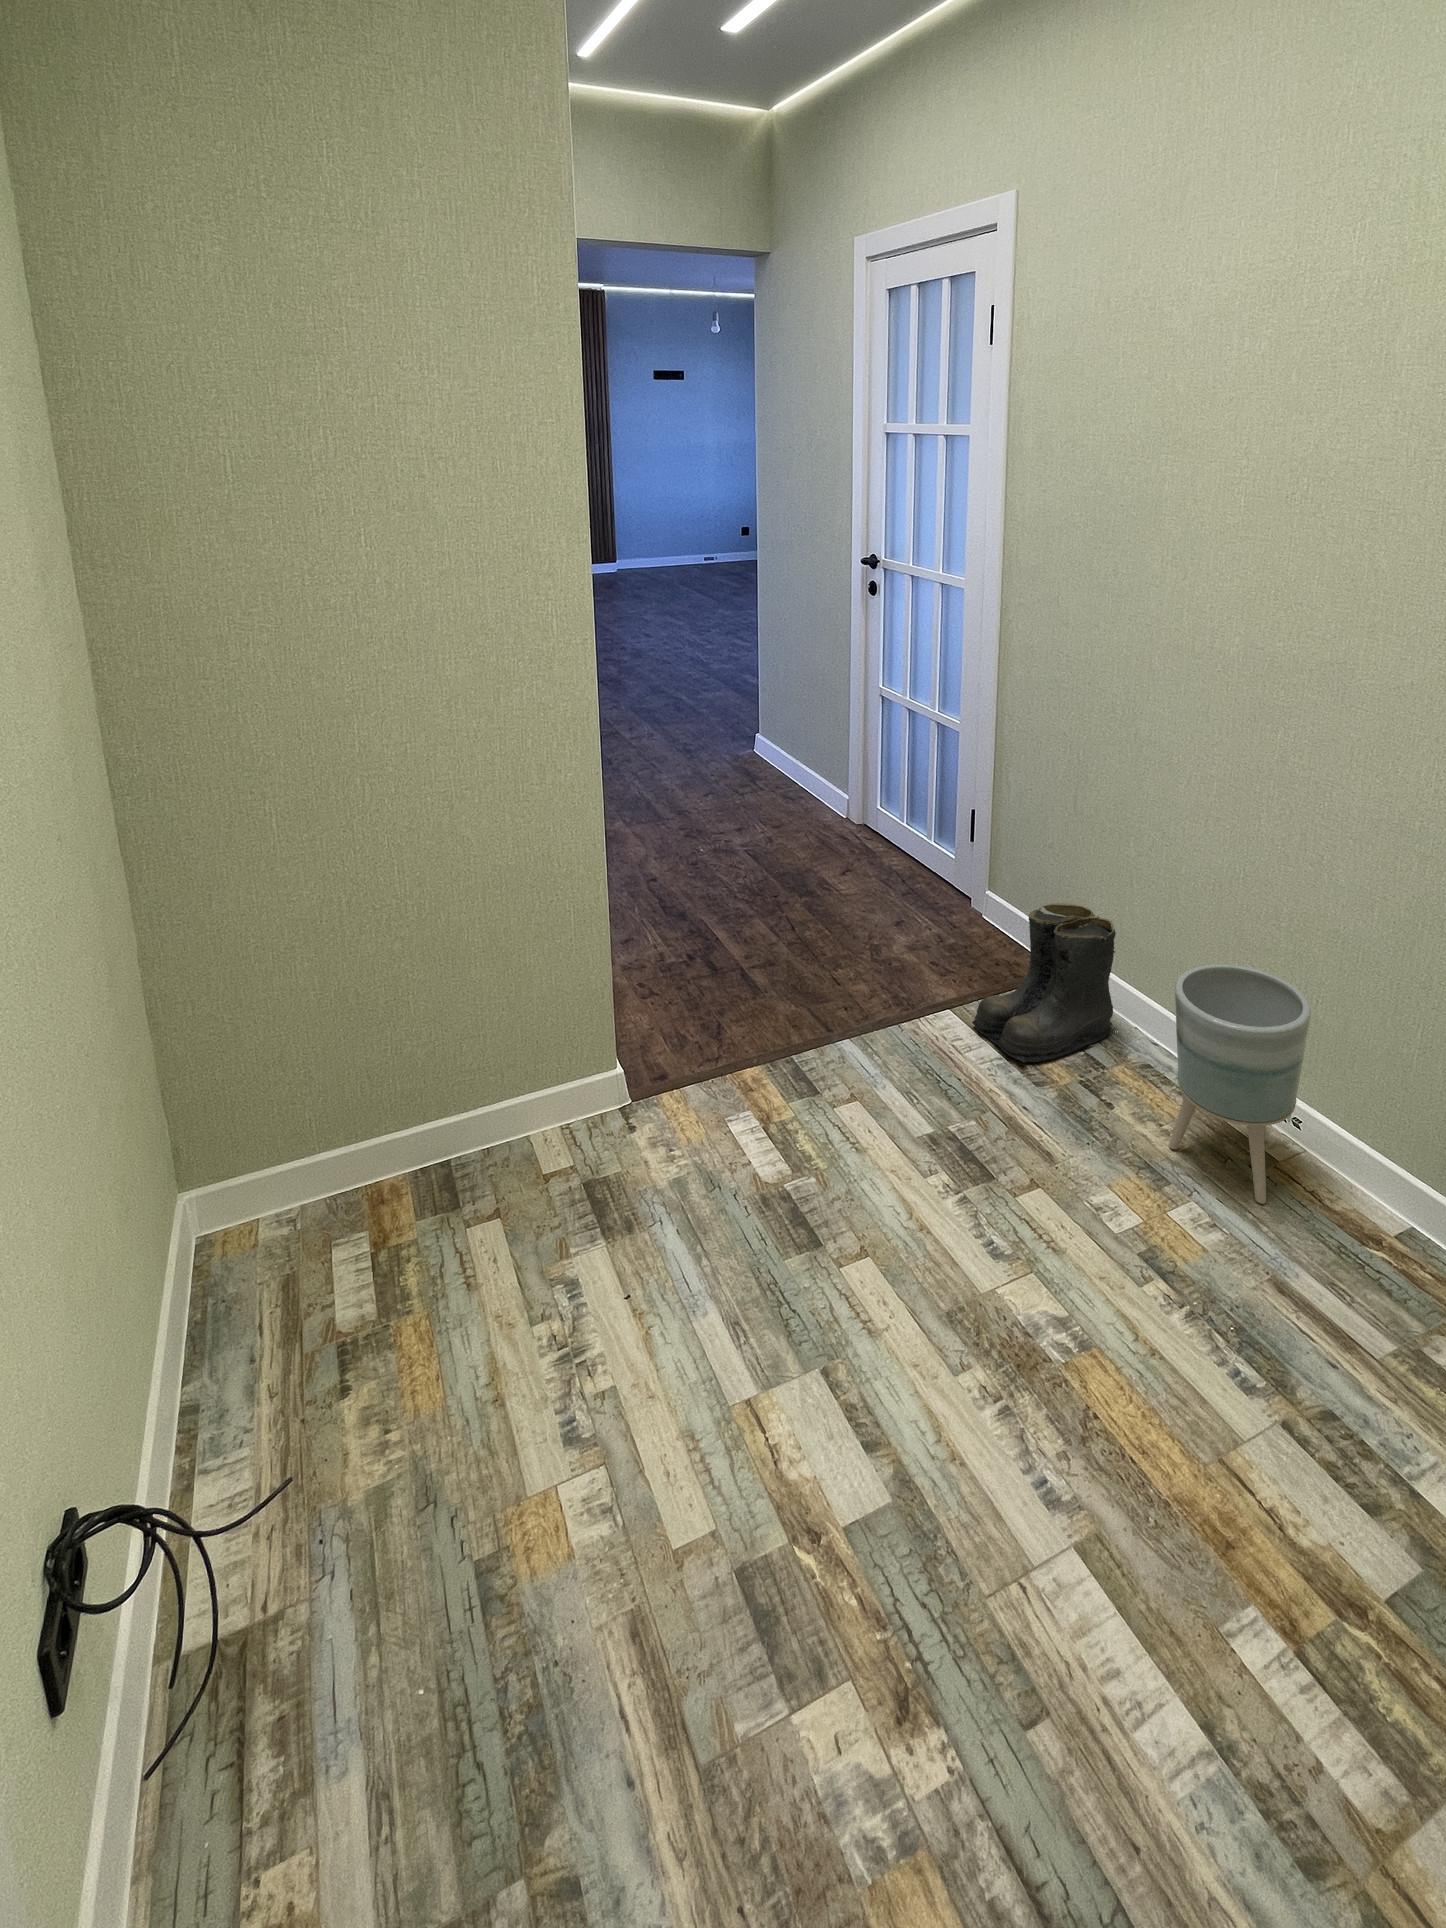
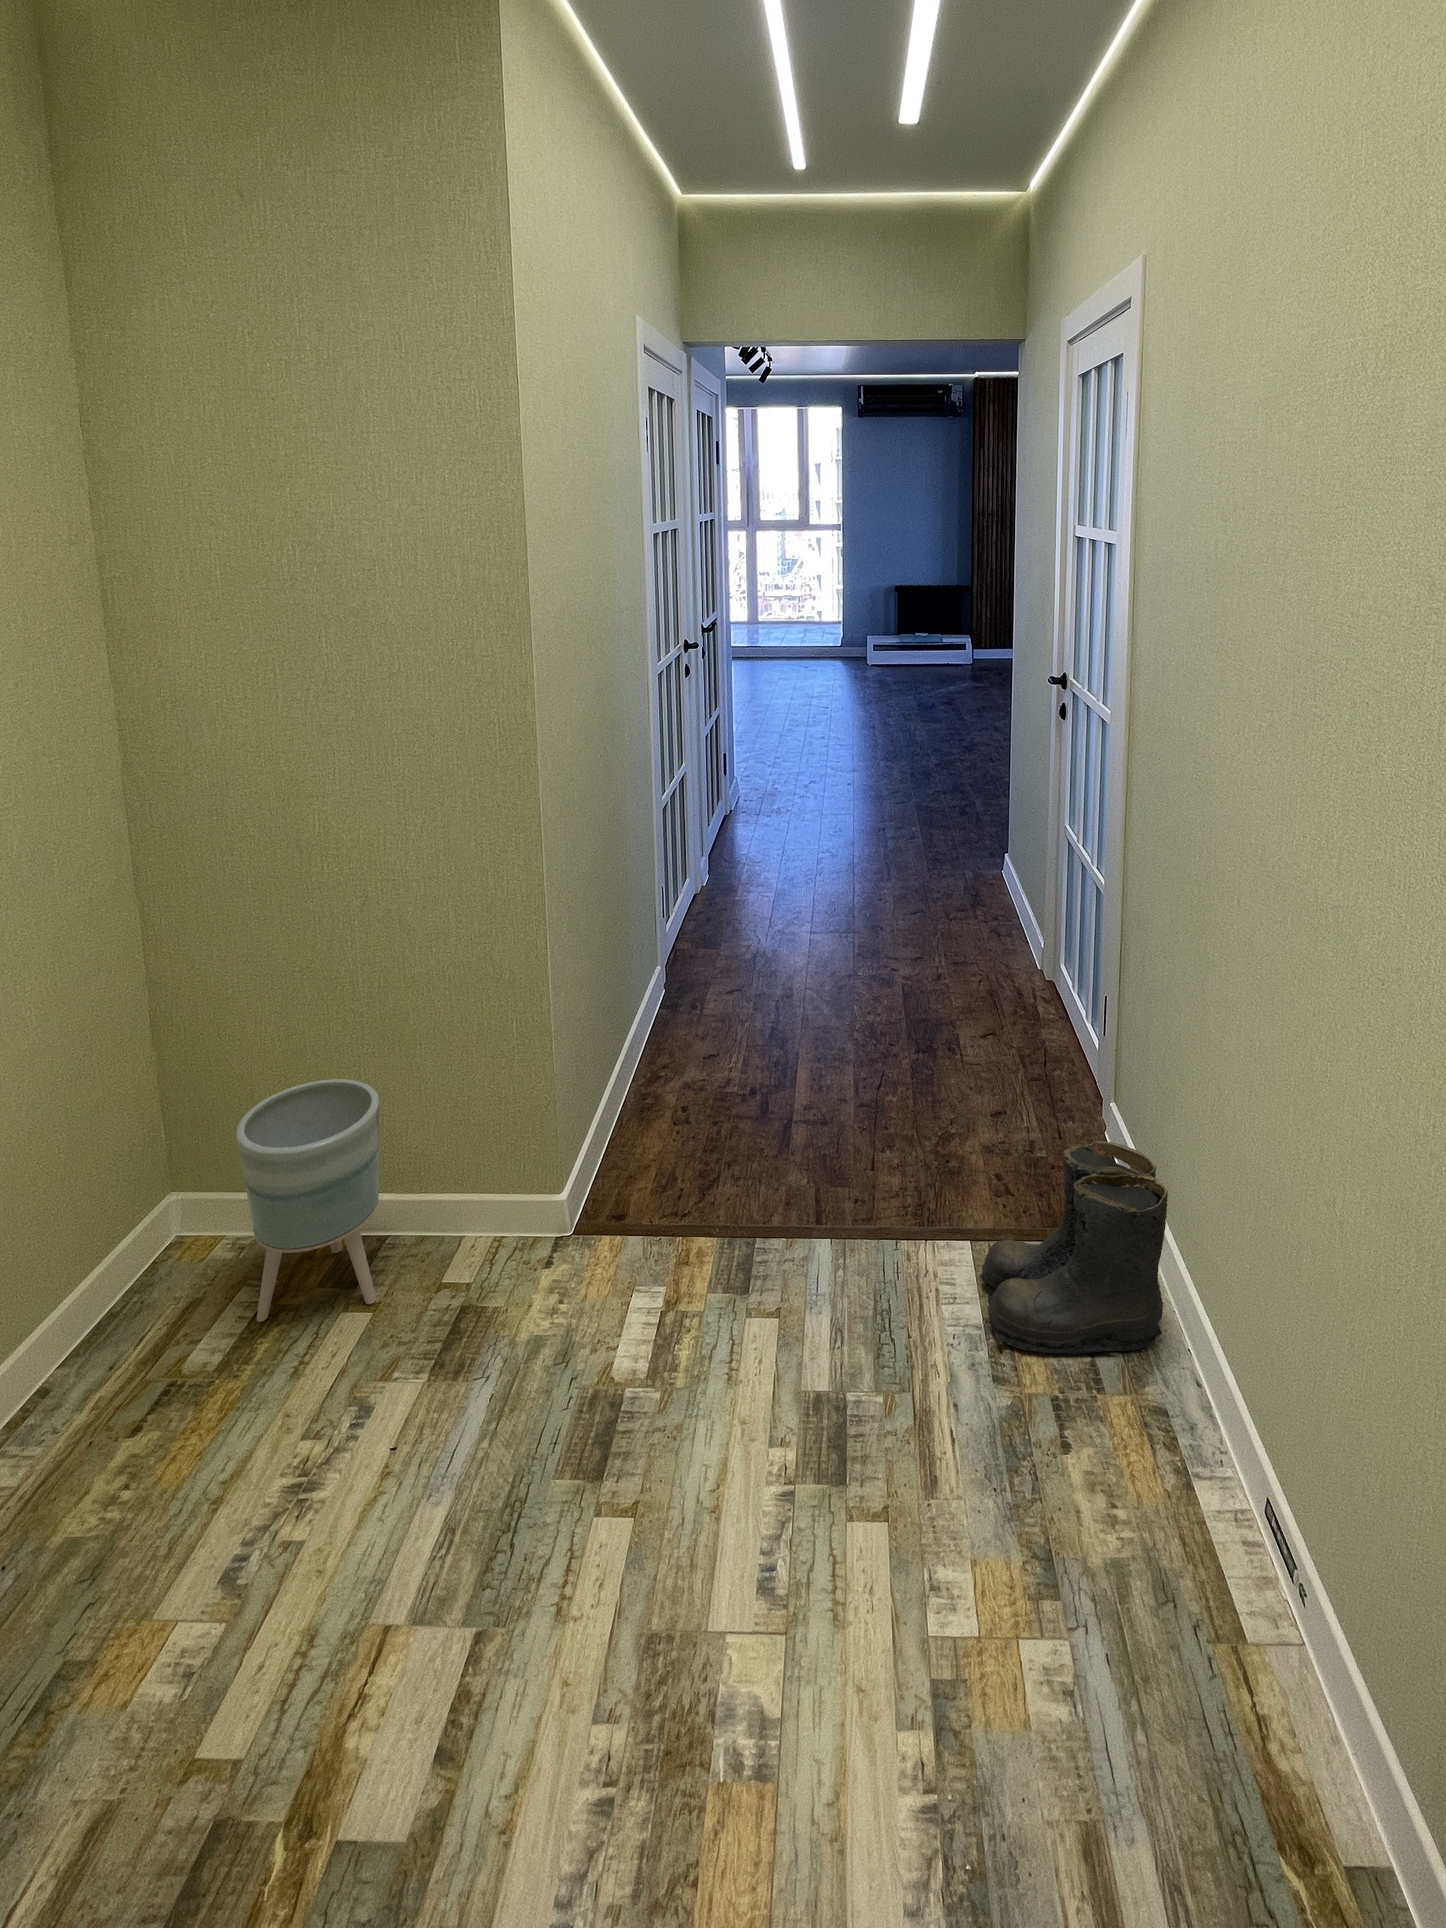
planter: present [1169,964,1311,1204] -> present [236,1079,379,1322]

